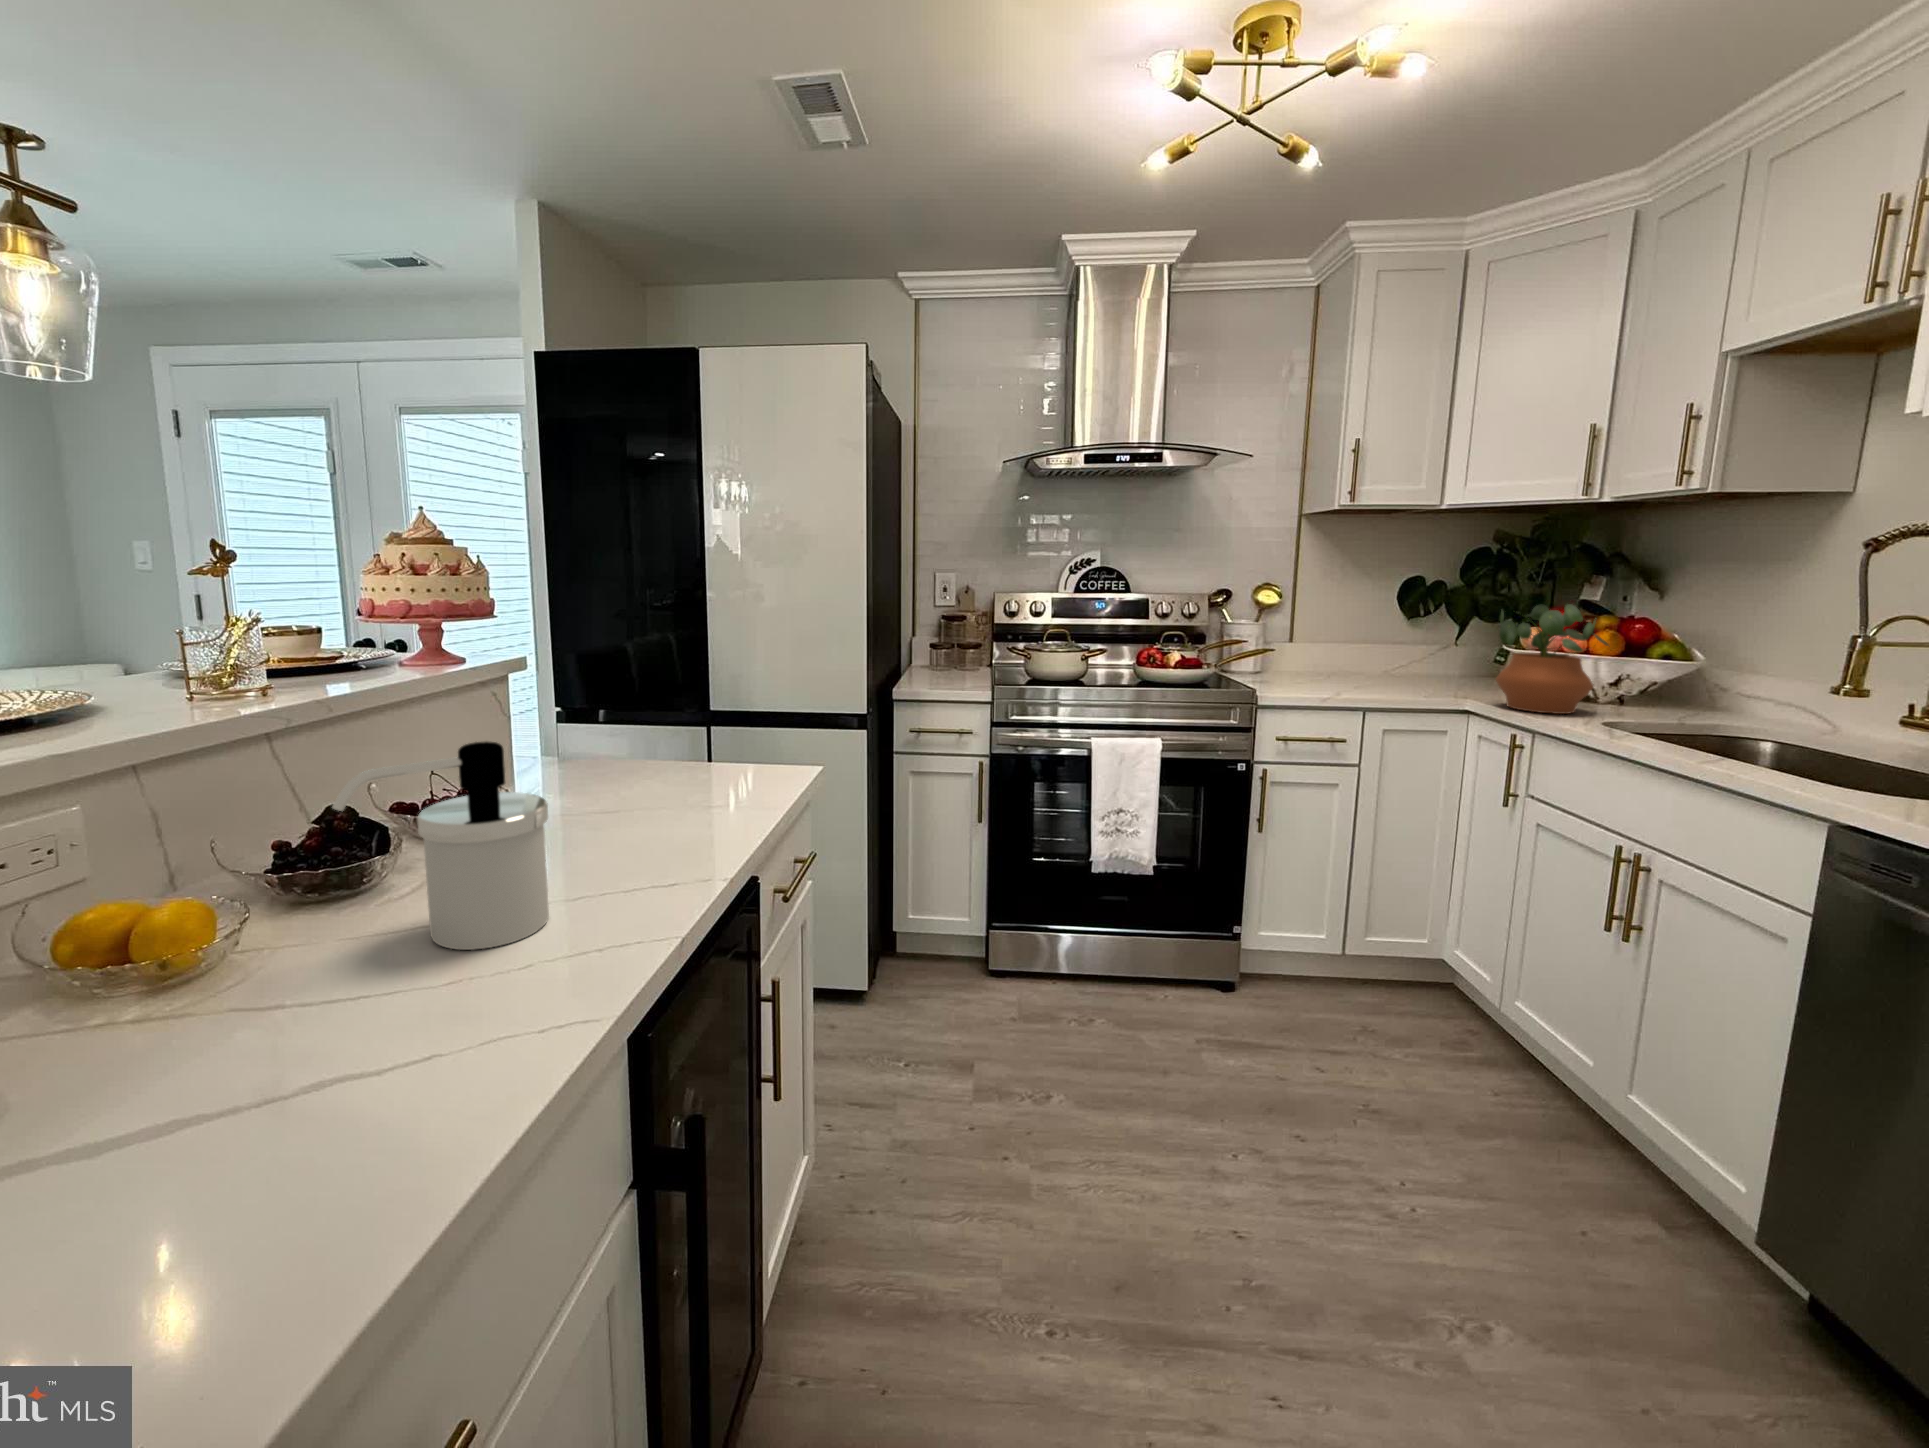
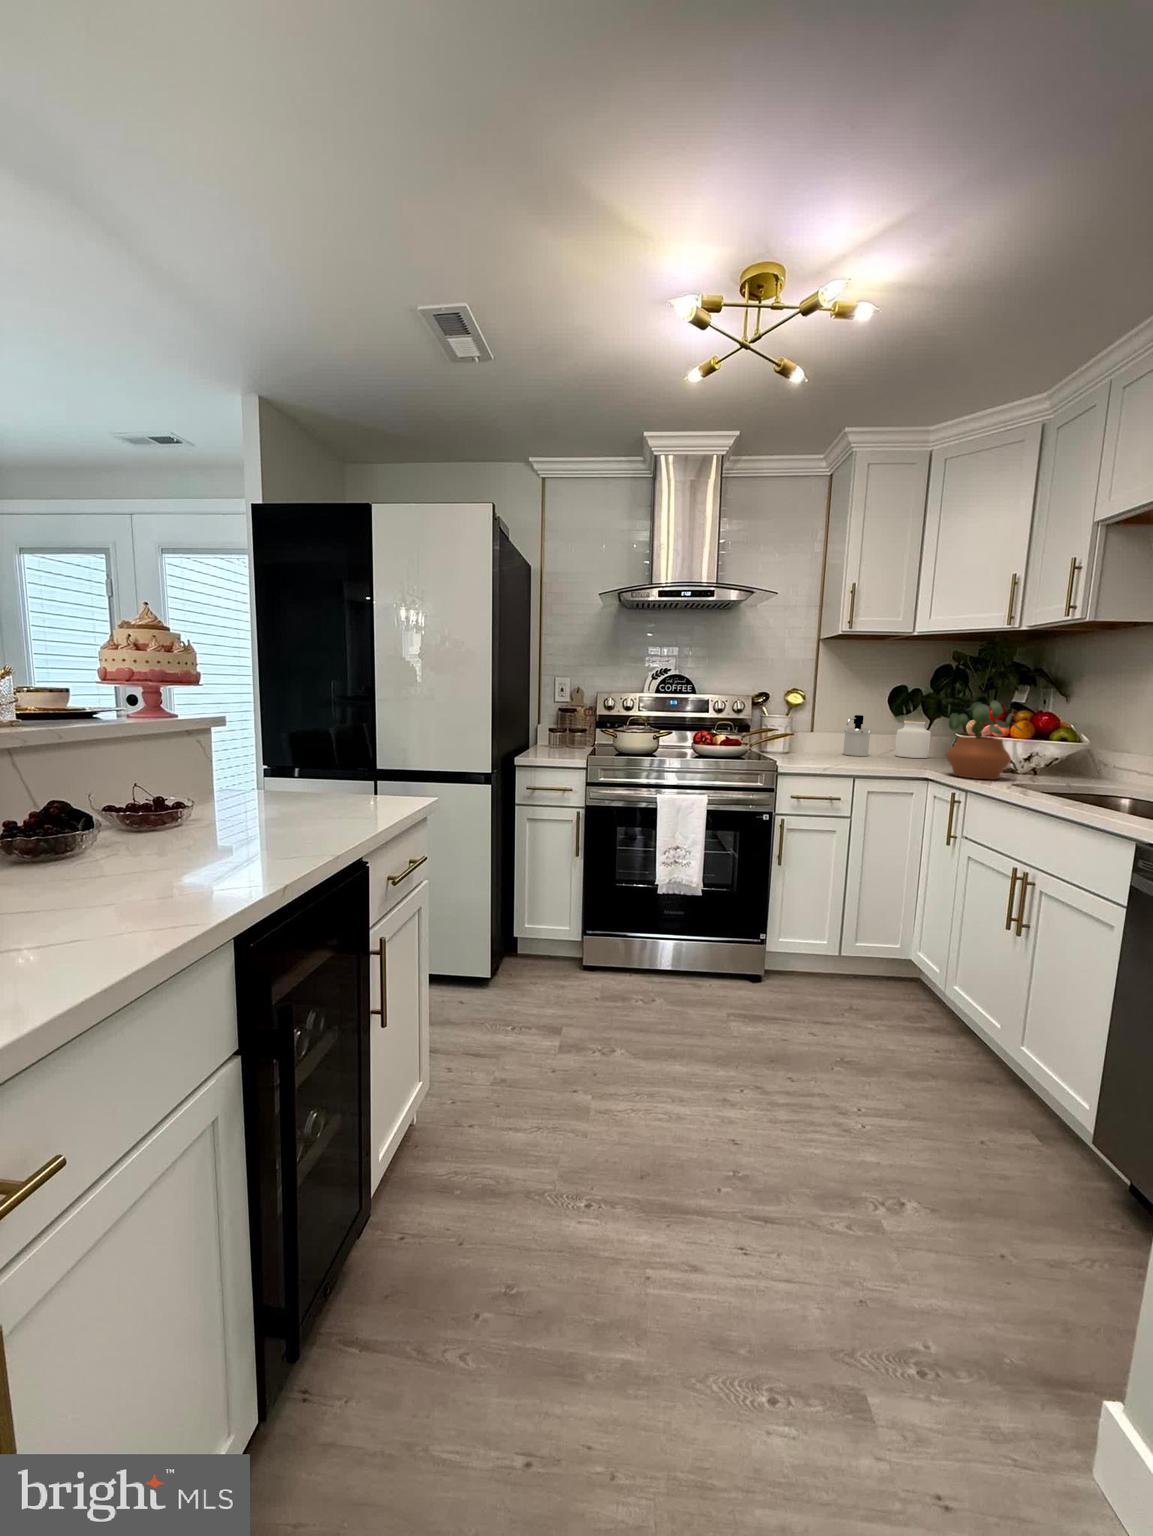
jar: none [1408,625,1460,678] -> present [895,720,931,758]
soap dispenser: present [332,742,549,950] -> present [843,715,871,756]

